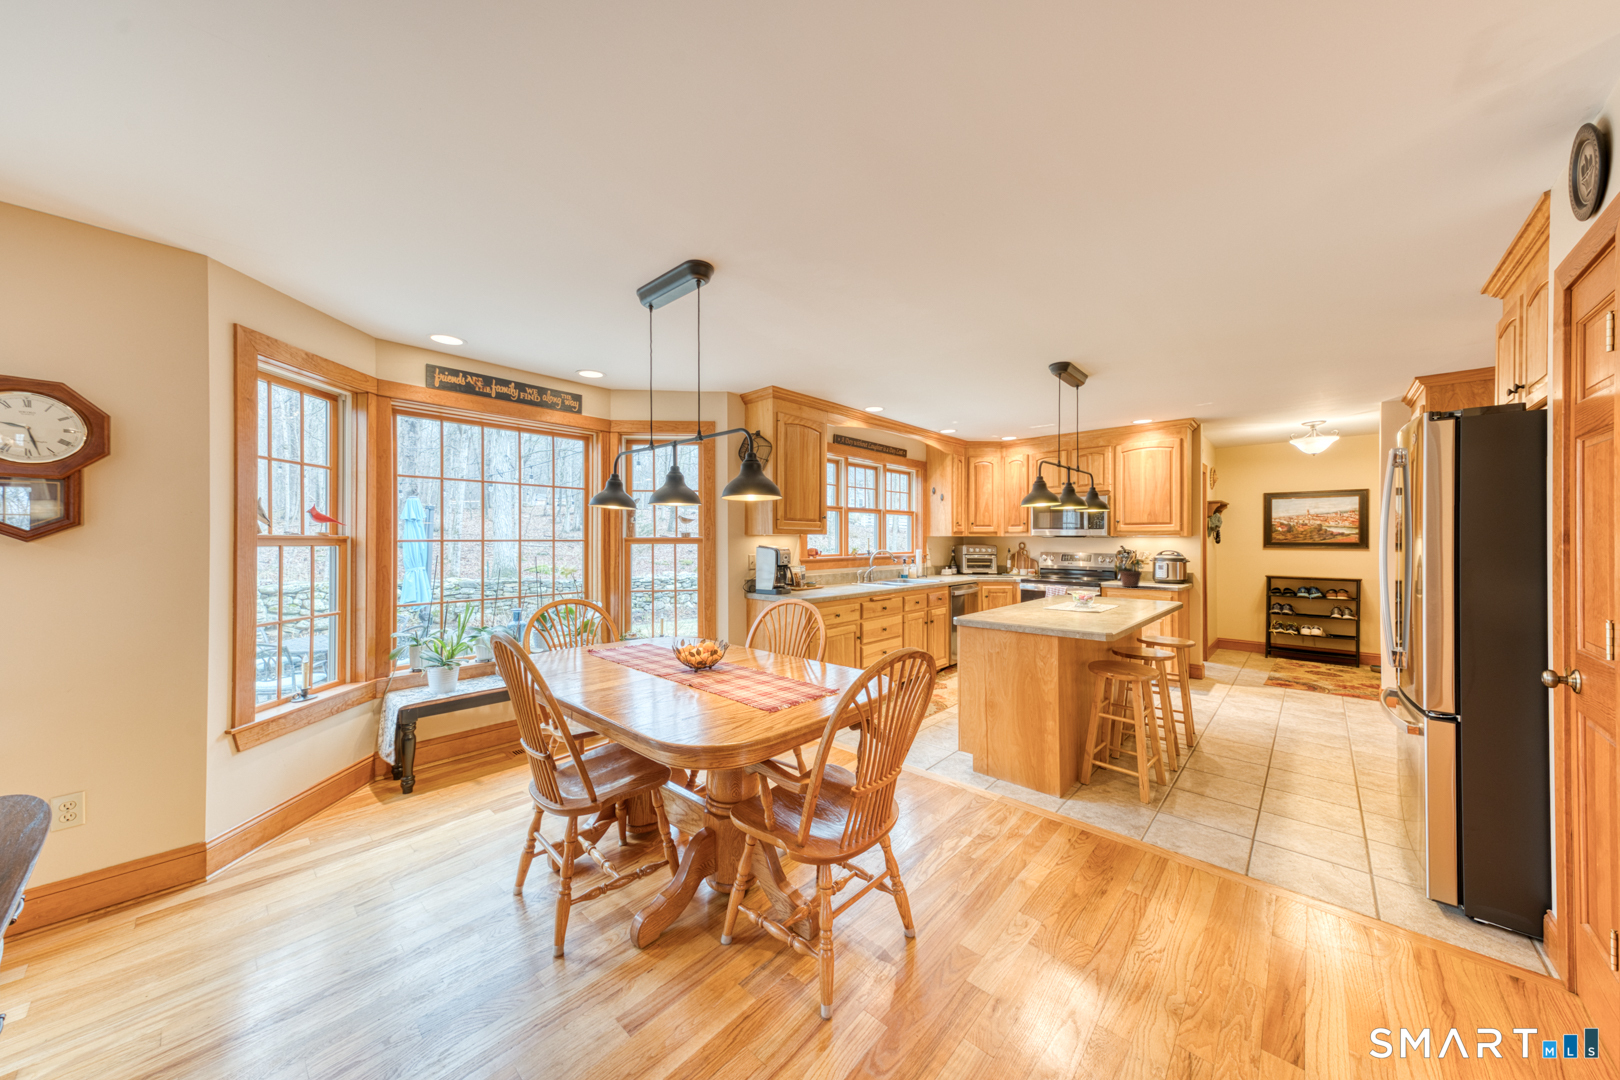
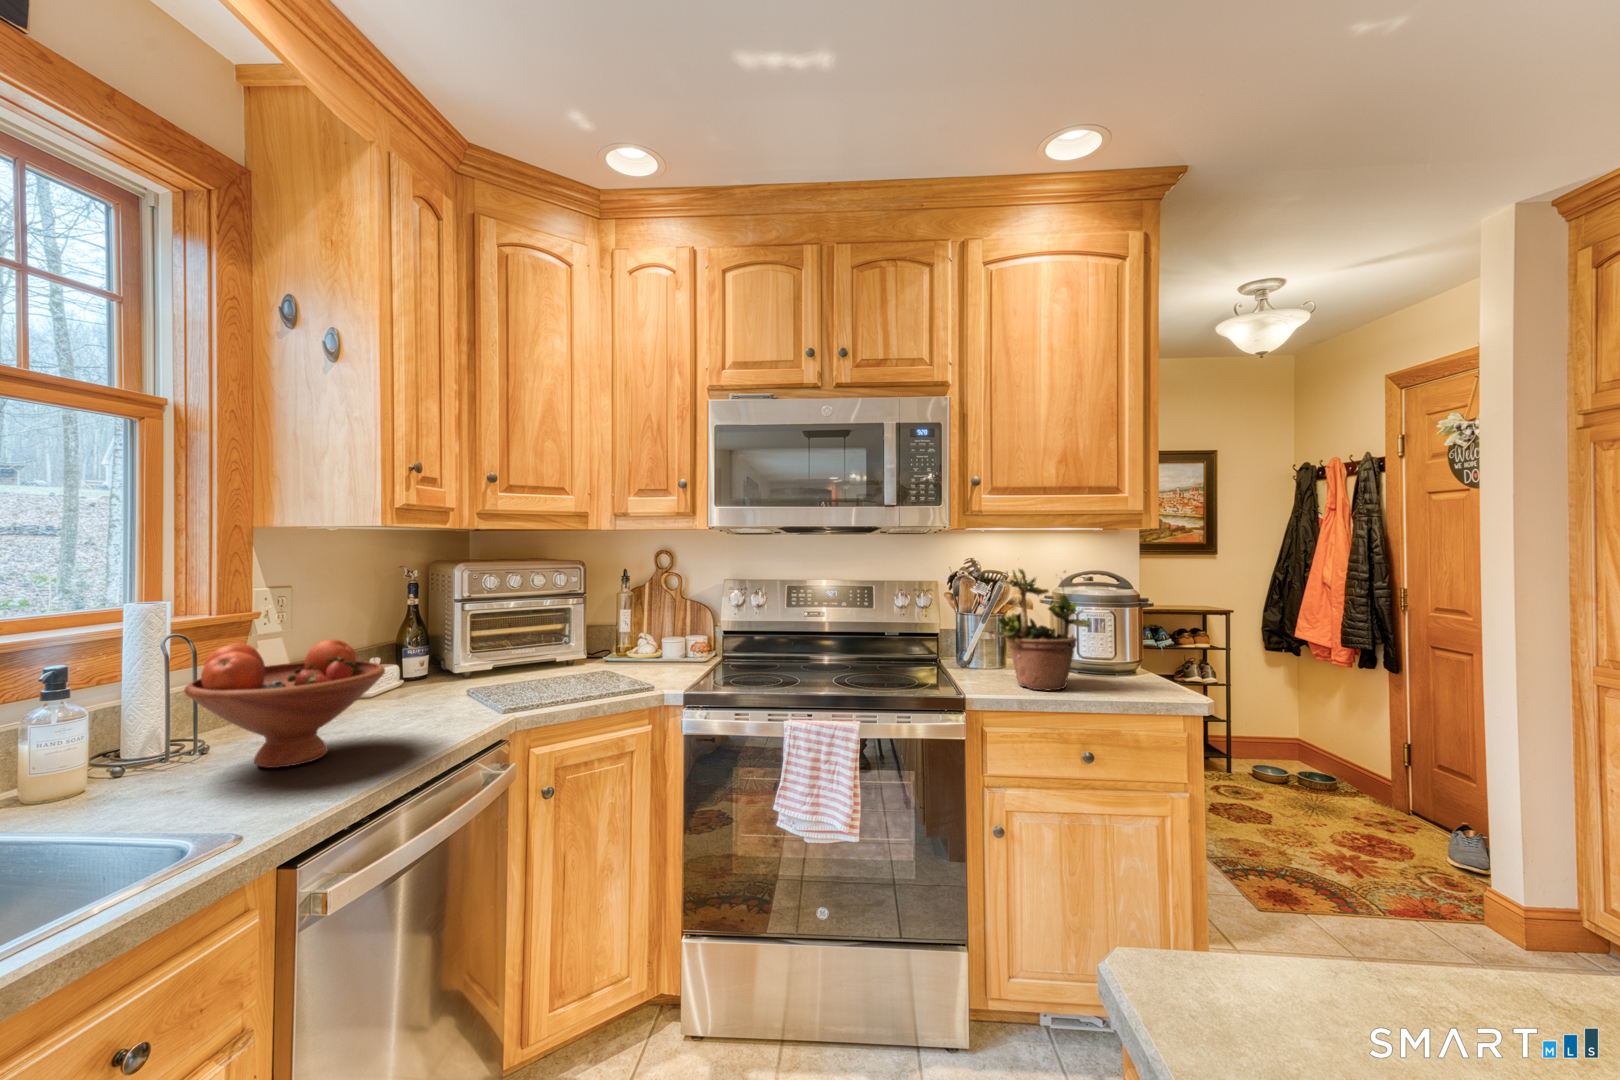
fruit bowl: none [922,560,952,583] -> present [184,640,385,768]

